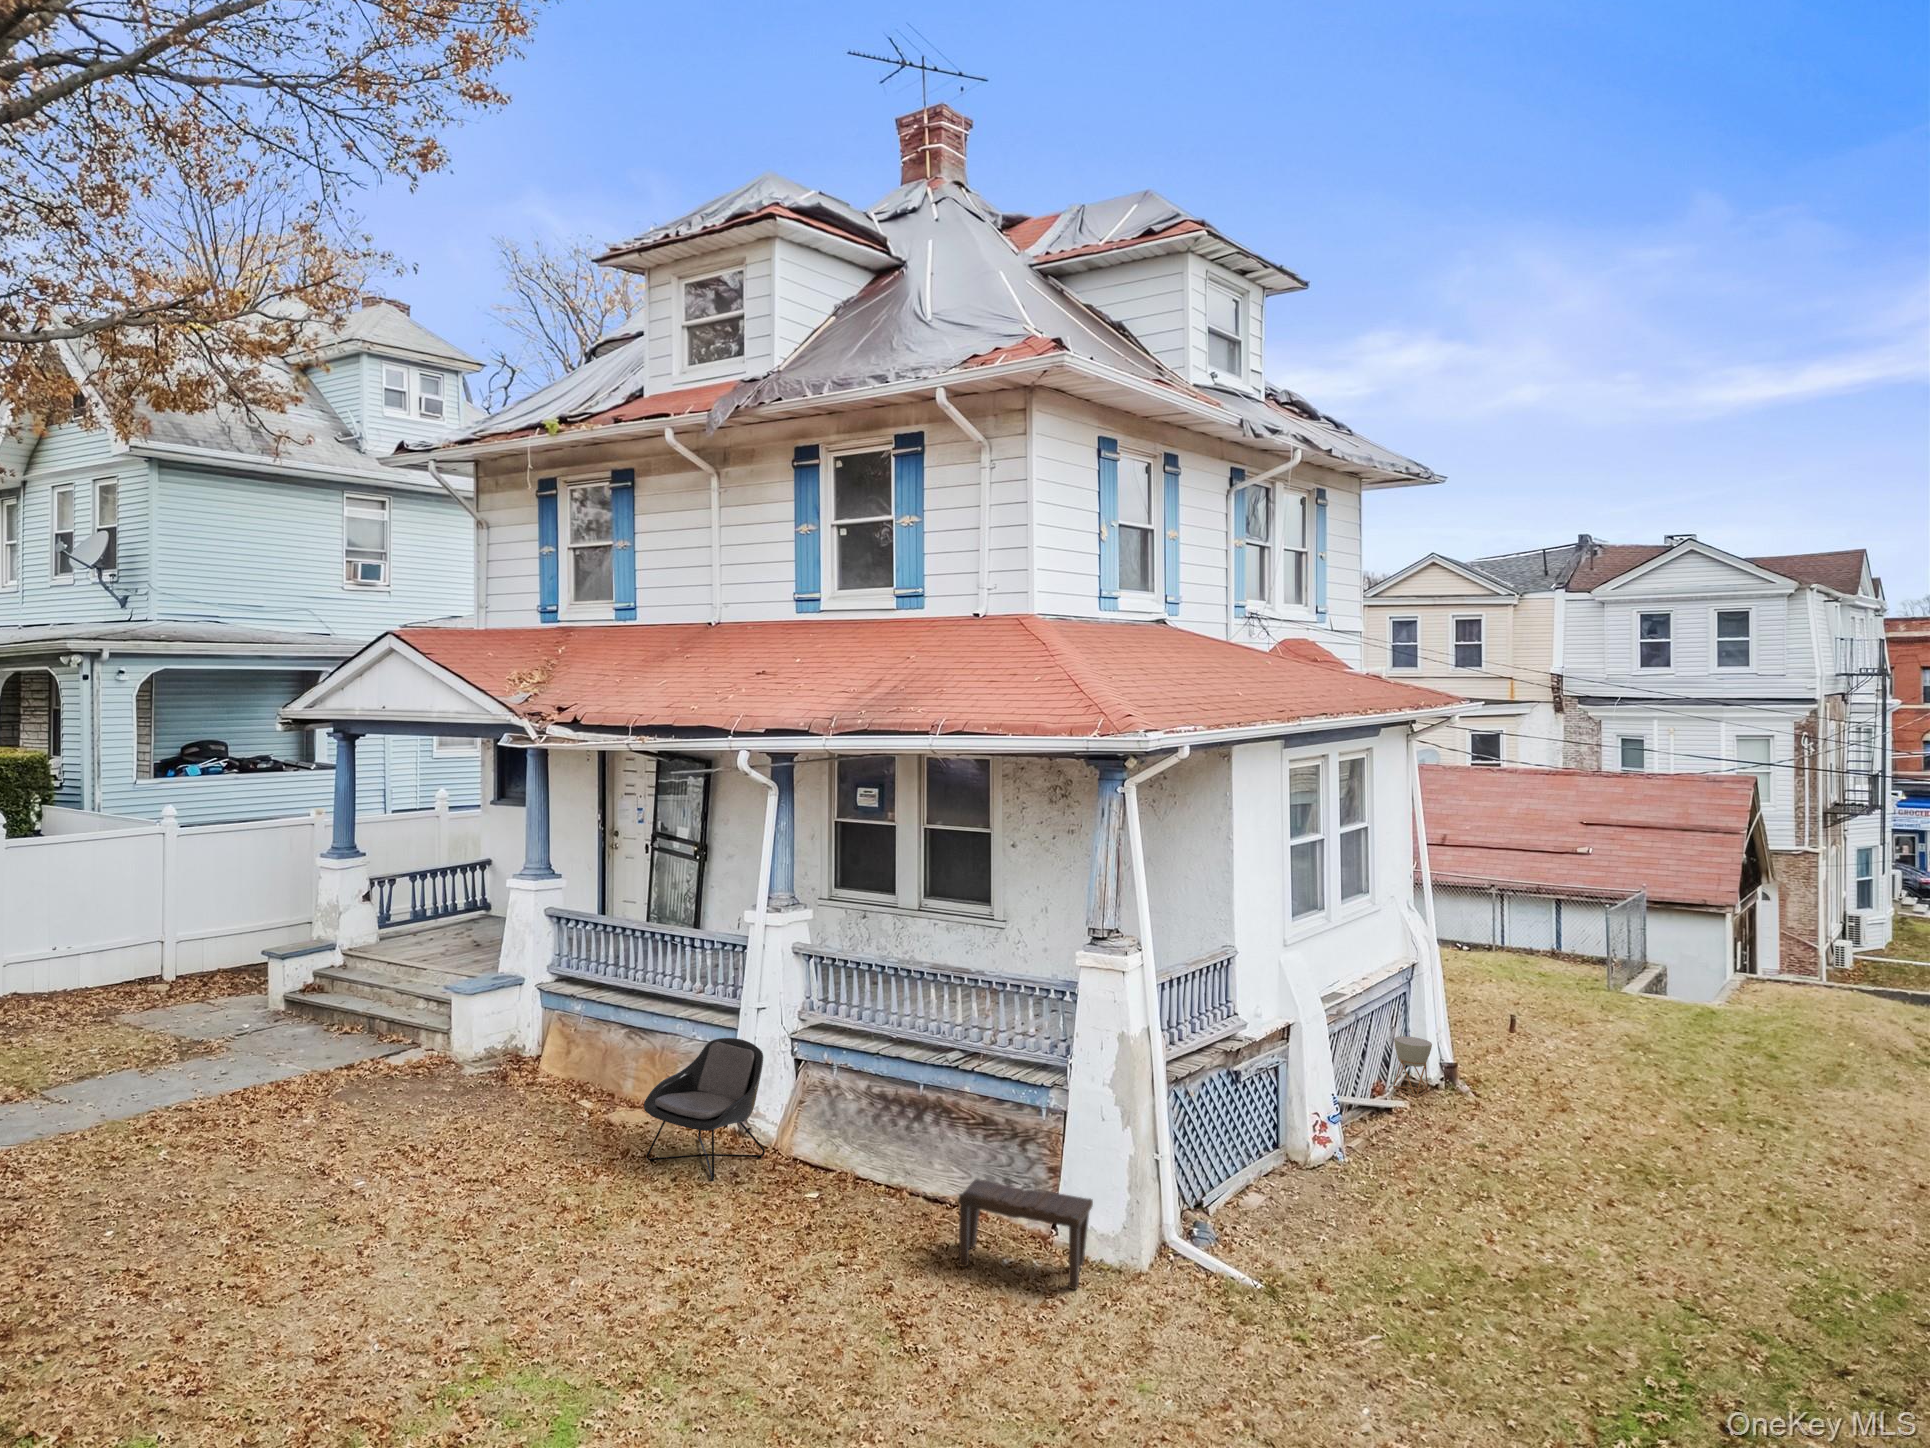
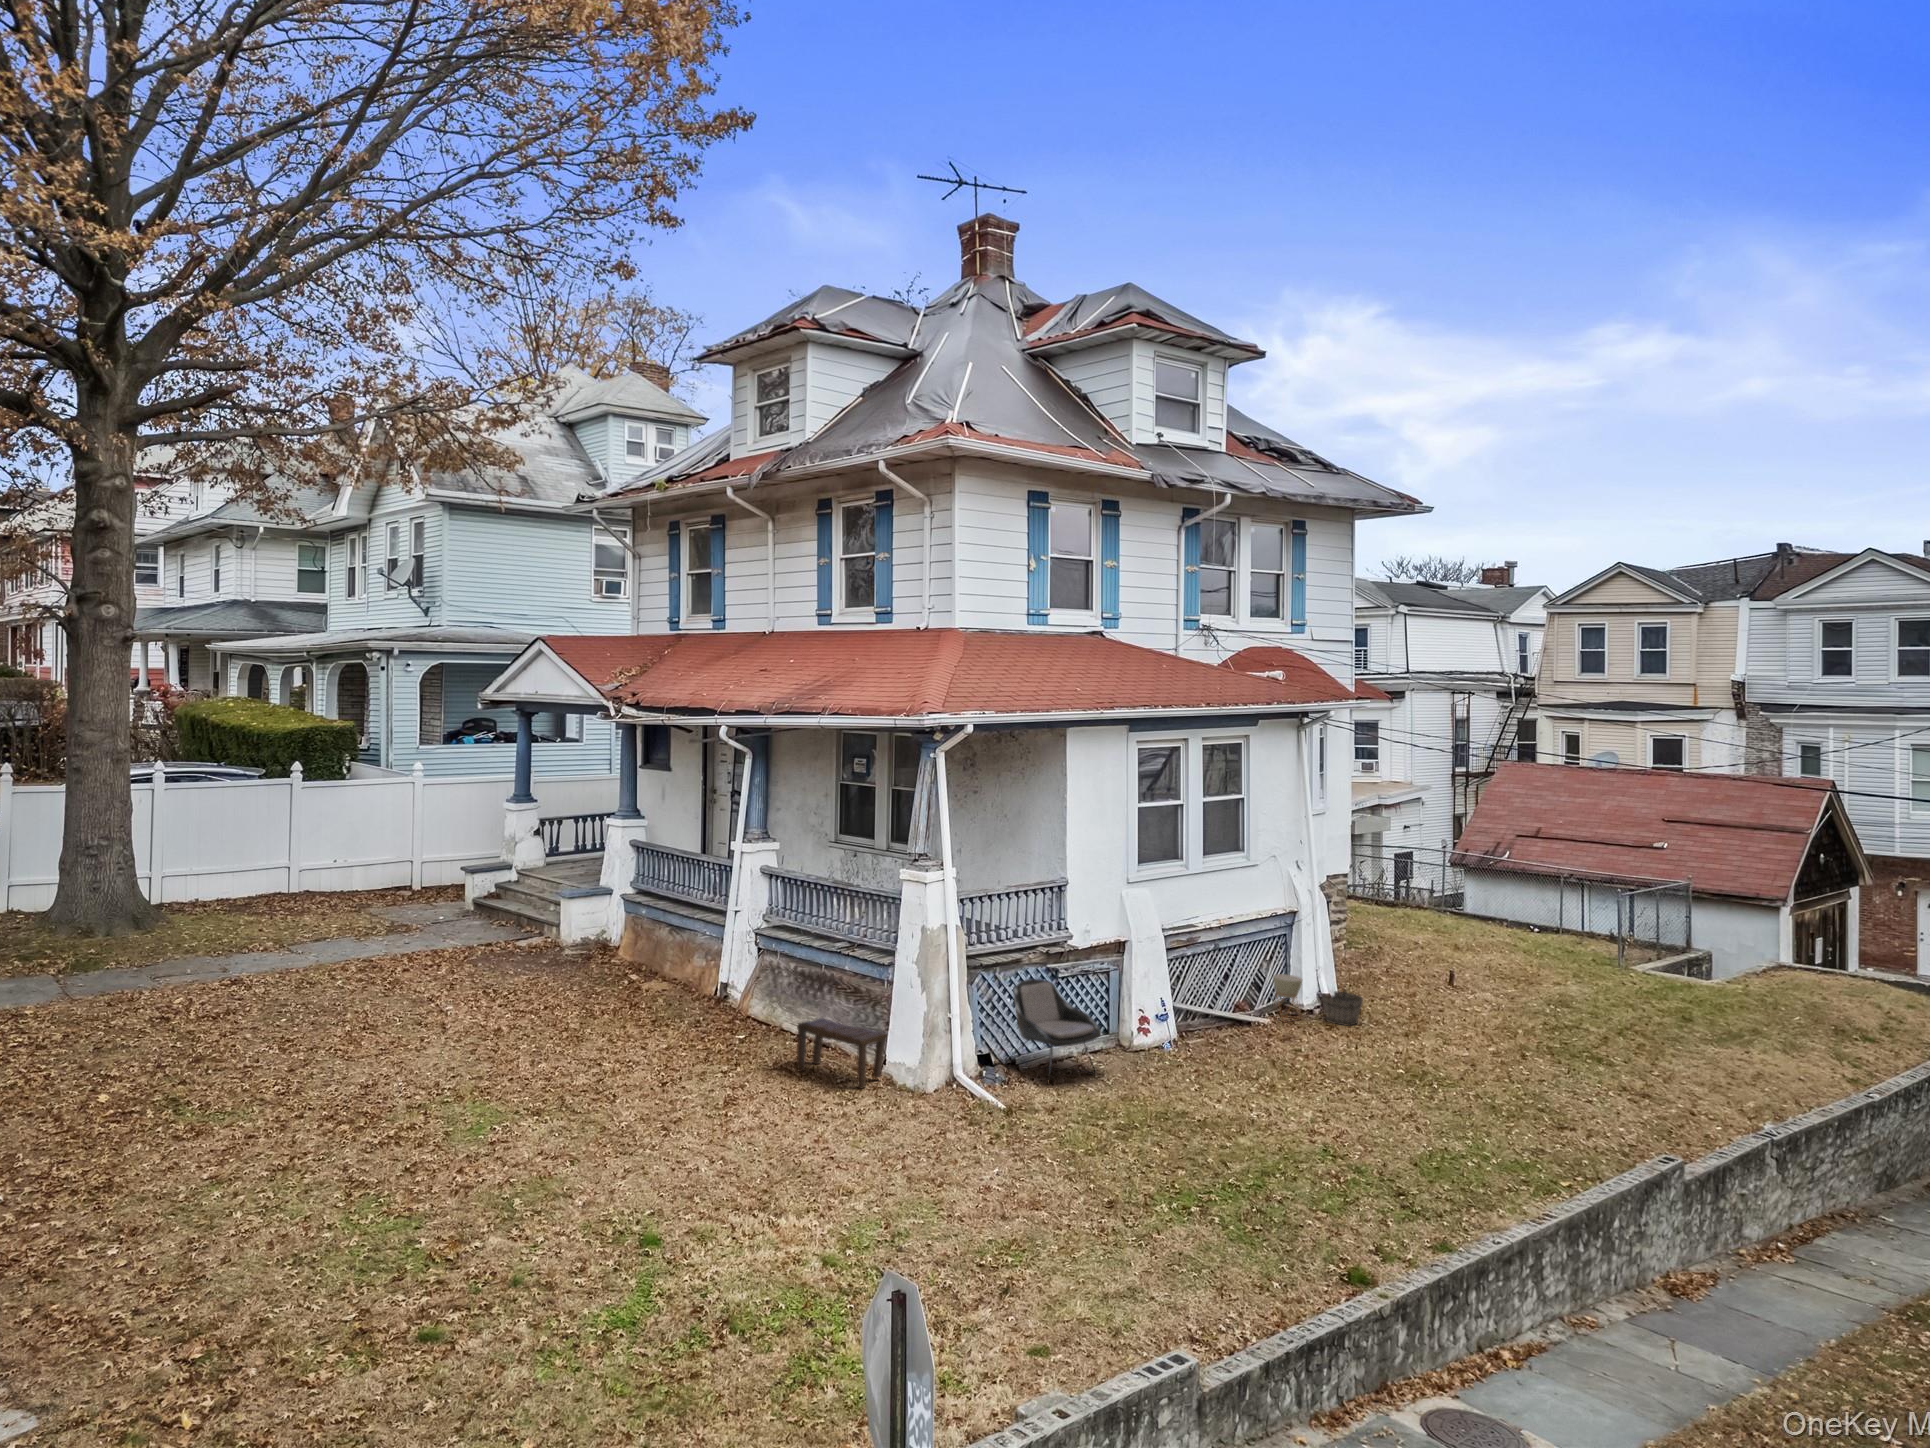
lounge chair: present [644,1038,765,1181] -> present [1006,979,1101,1083]
wooden bucket: none [1443,1046,1495,1095] -> present [1322,991,1363,1026]

